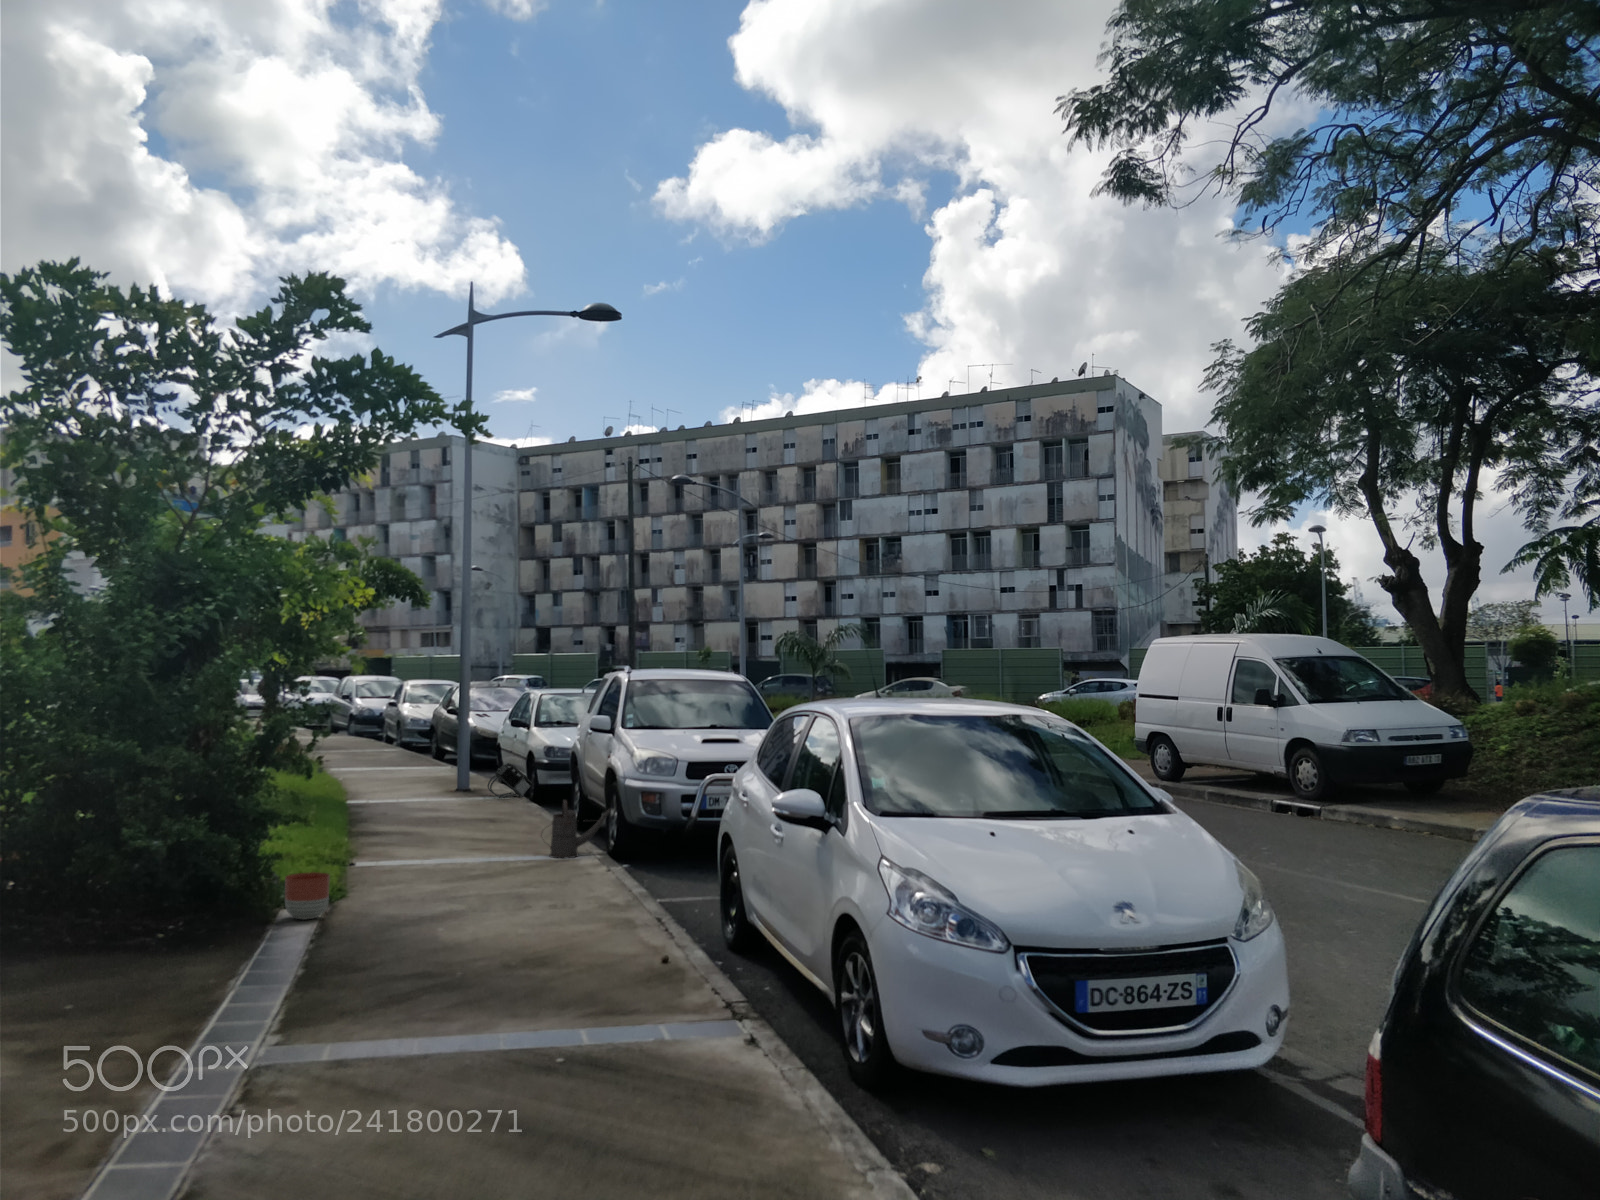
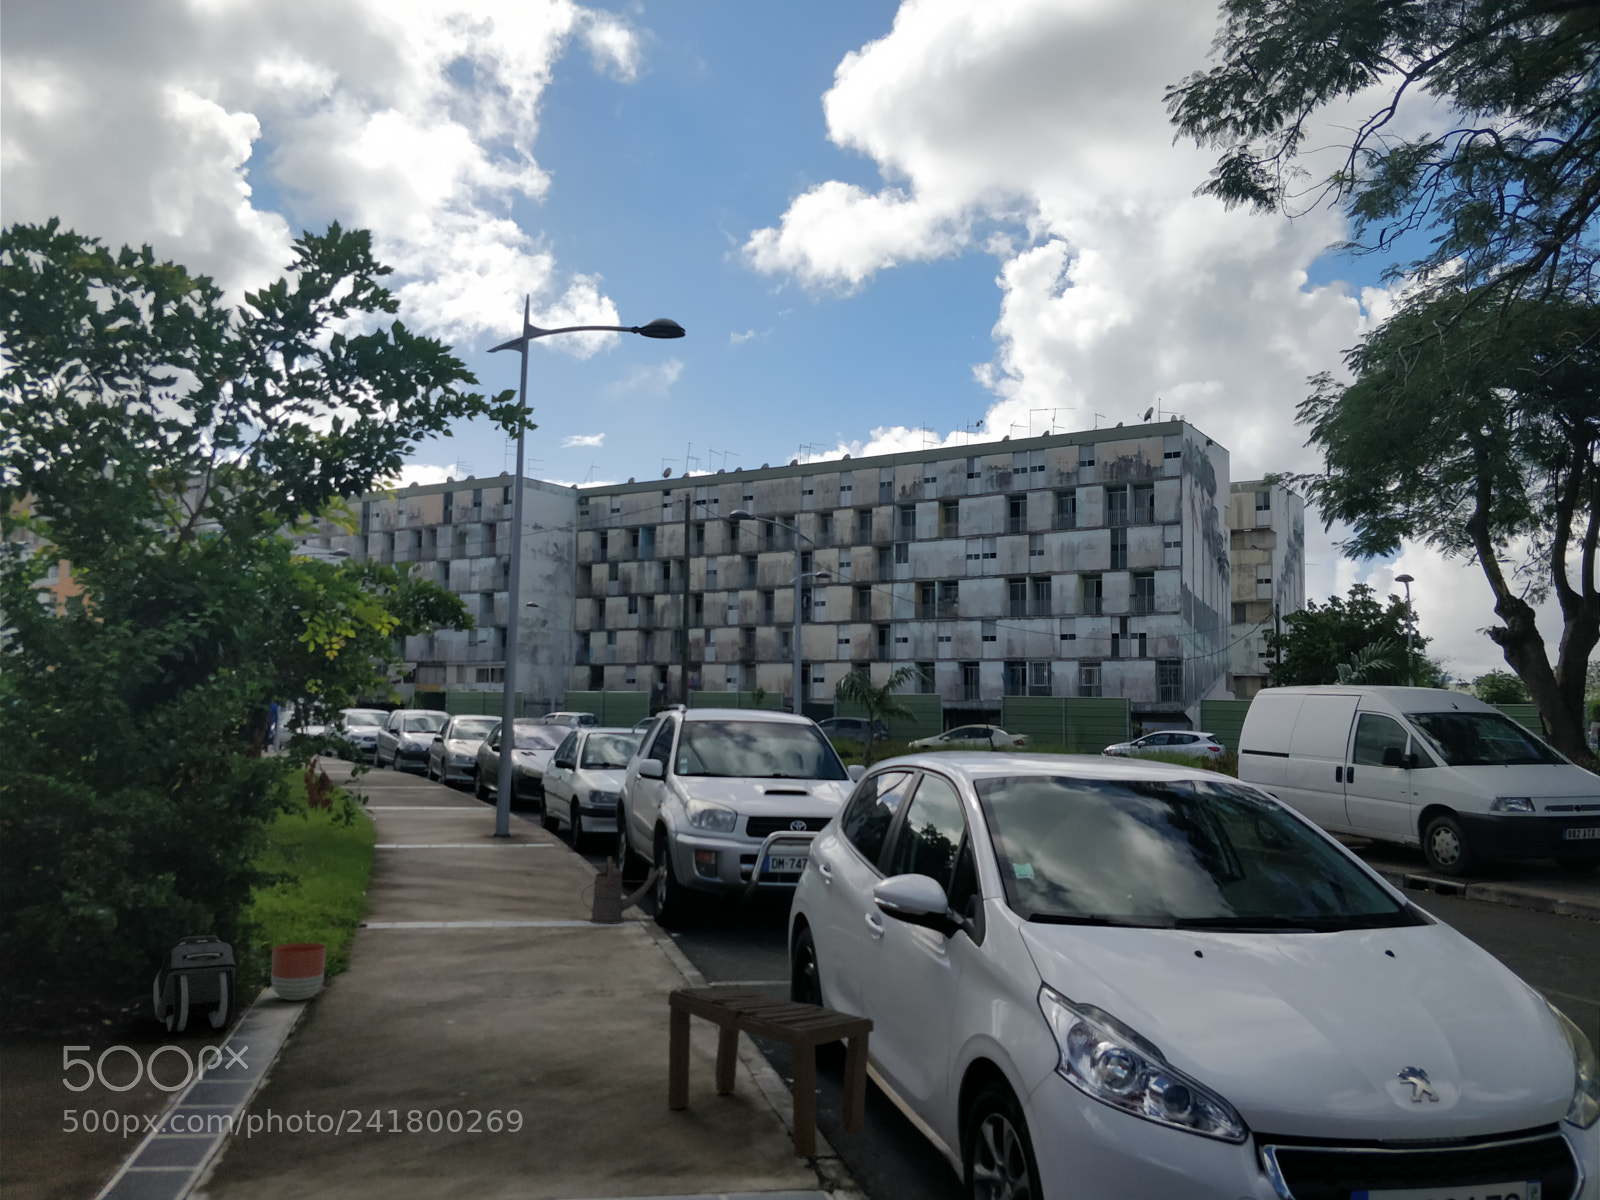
backpack: present [488,763,533,798] -> present [153,935,237,1032]
bench: none [618,885,777,1008] -> present [668,984,874,1158]

